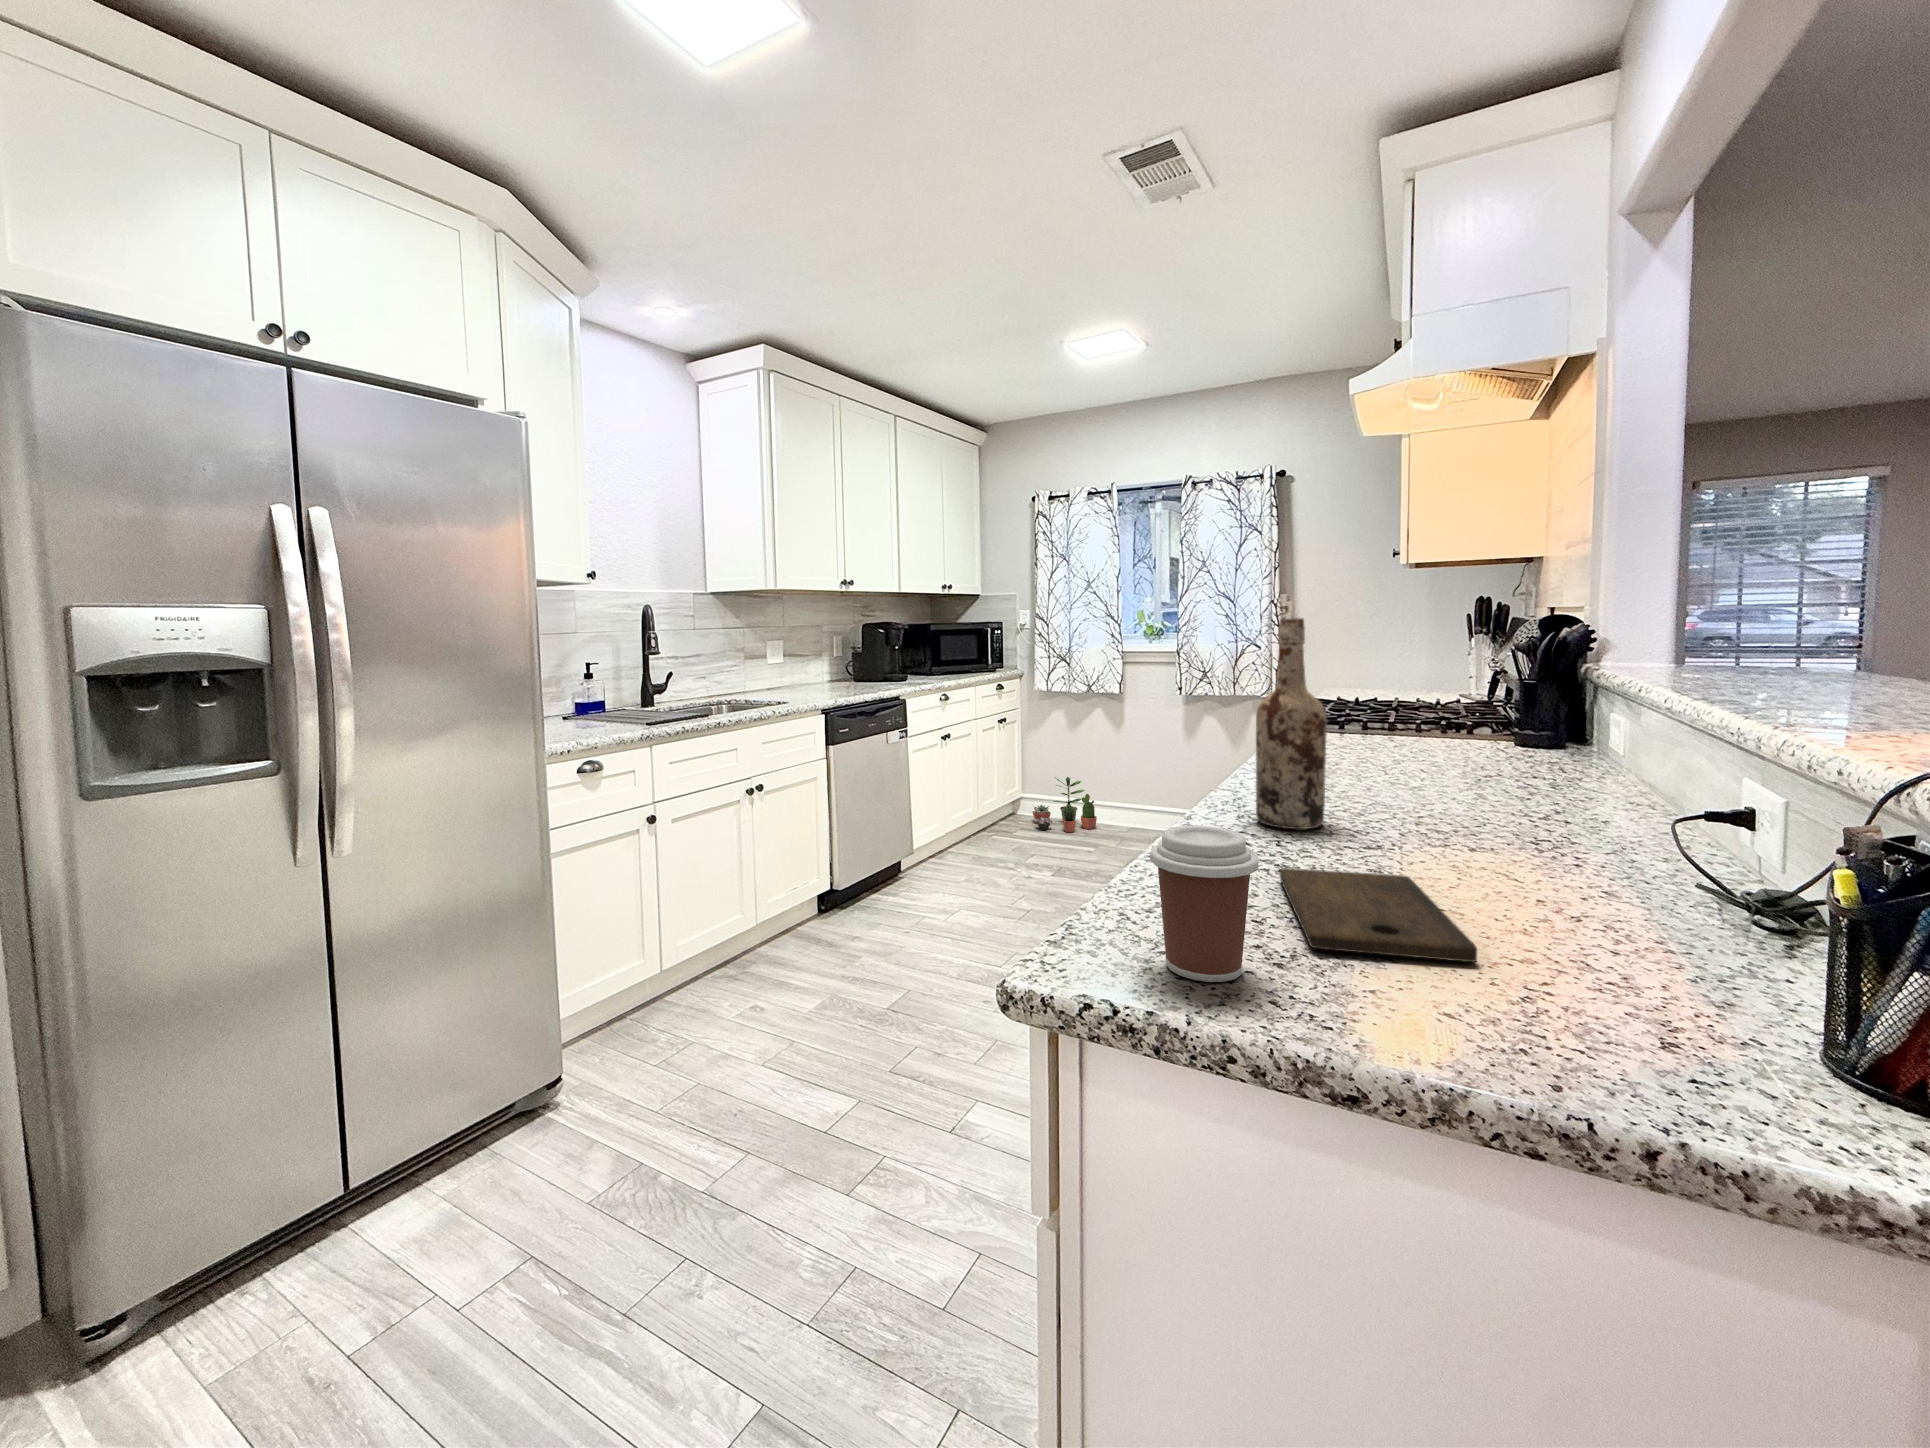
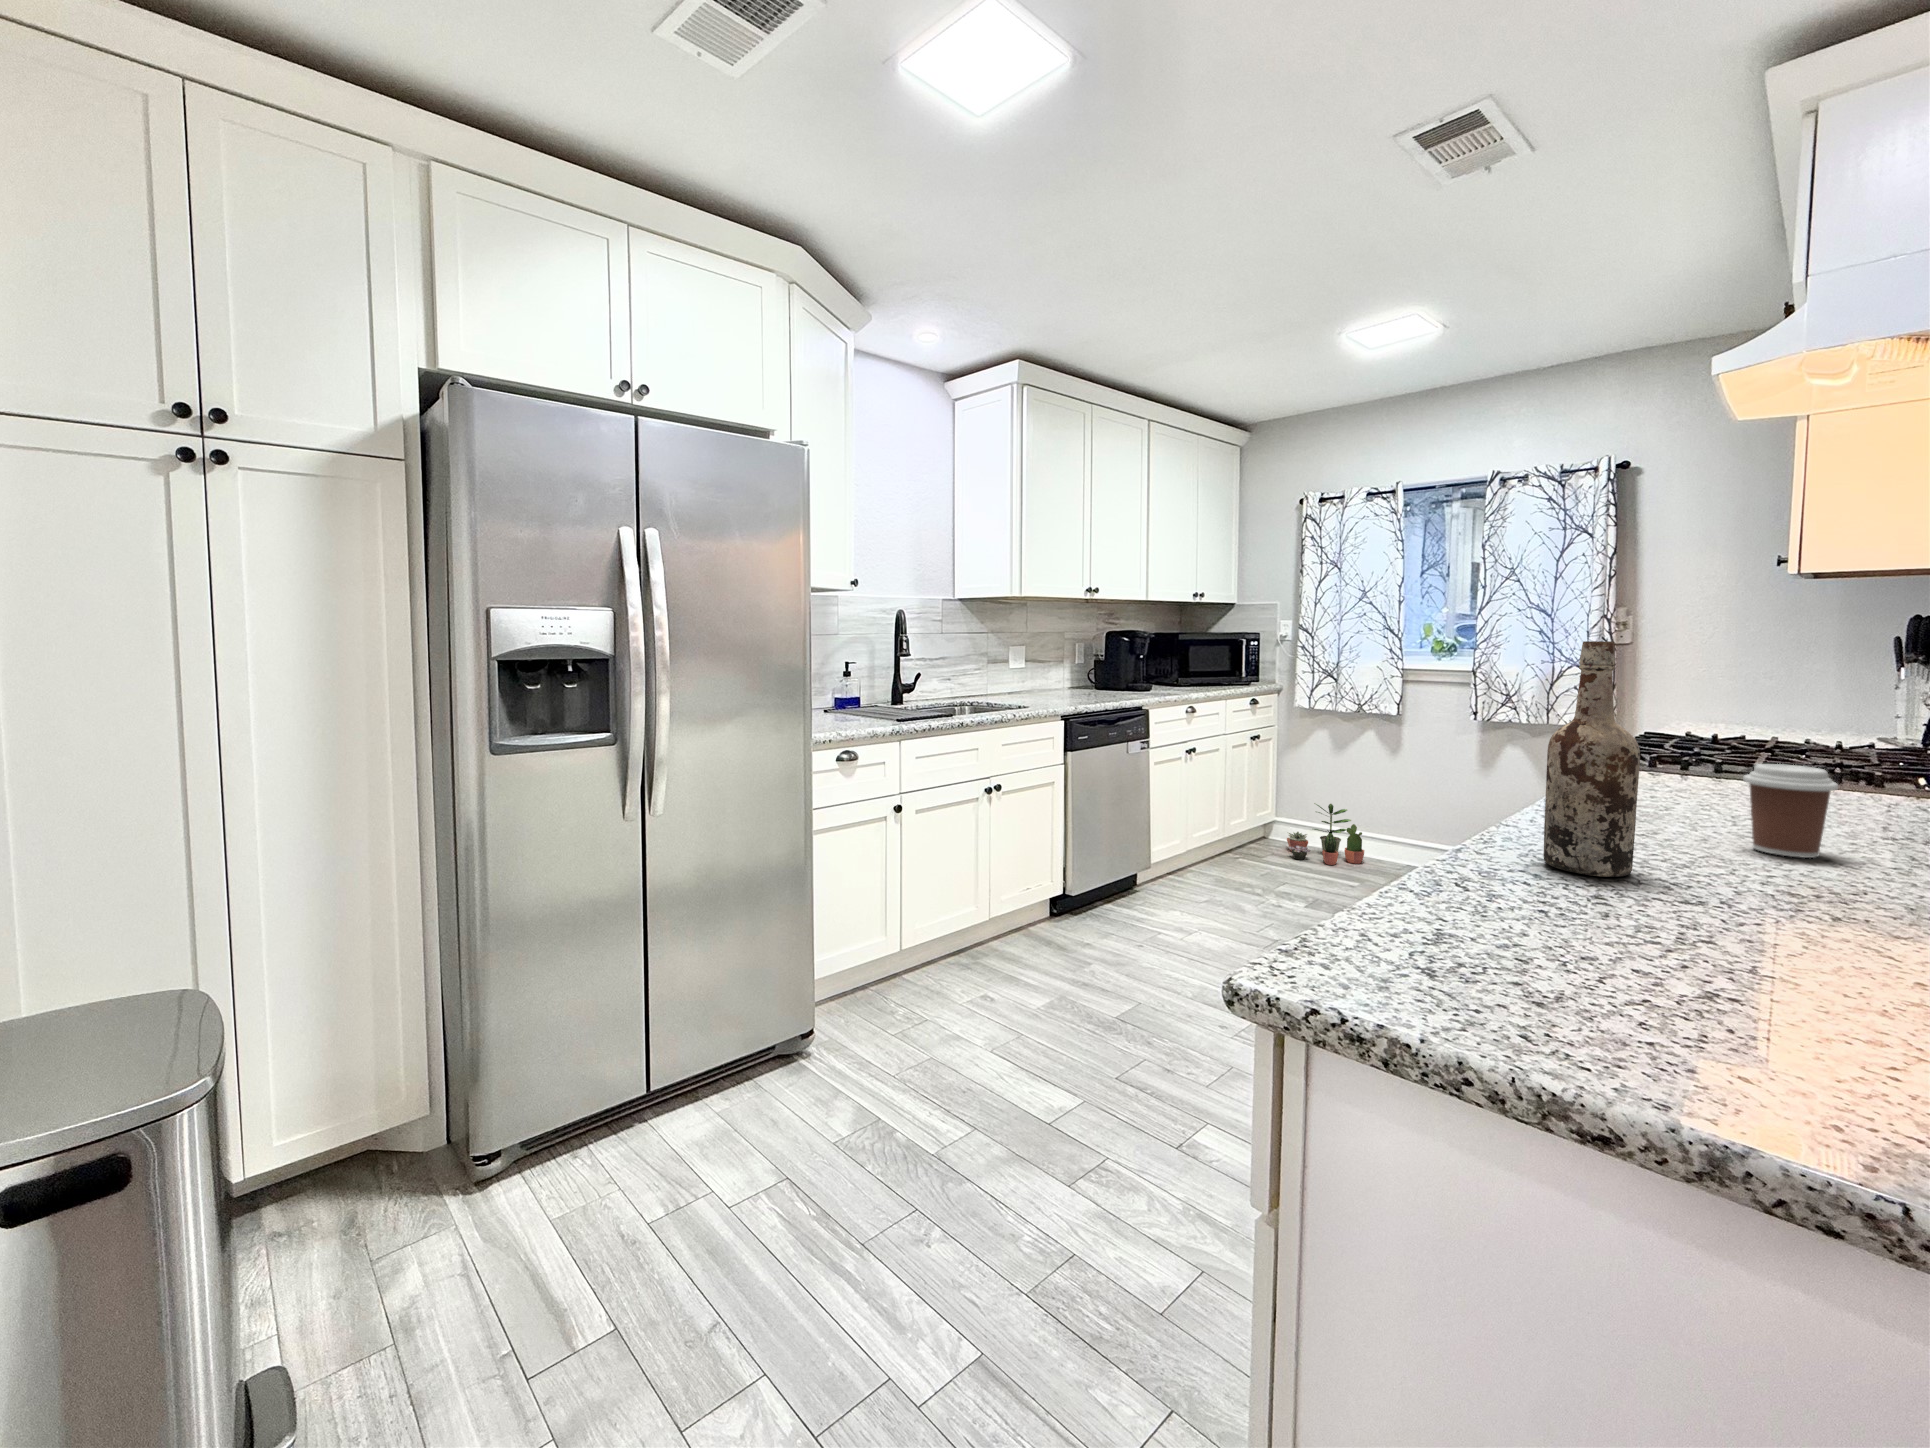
coffee cup: present [1150,826,1258,982] -> present [1743,764,1838,858]
cutting board: present [1280,868,1477,962] -> none [1559,912,1798,1033]

